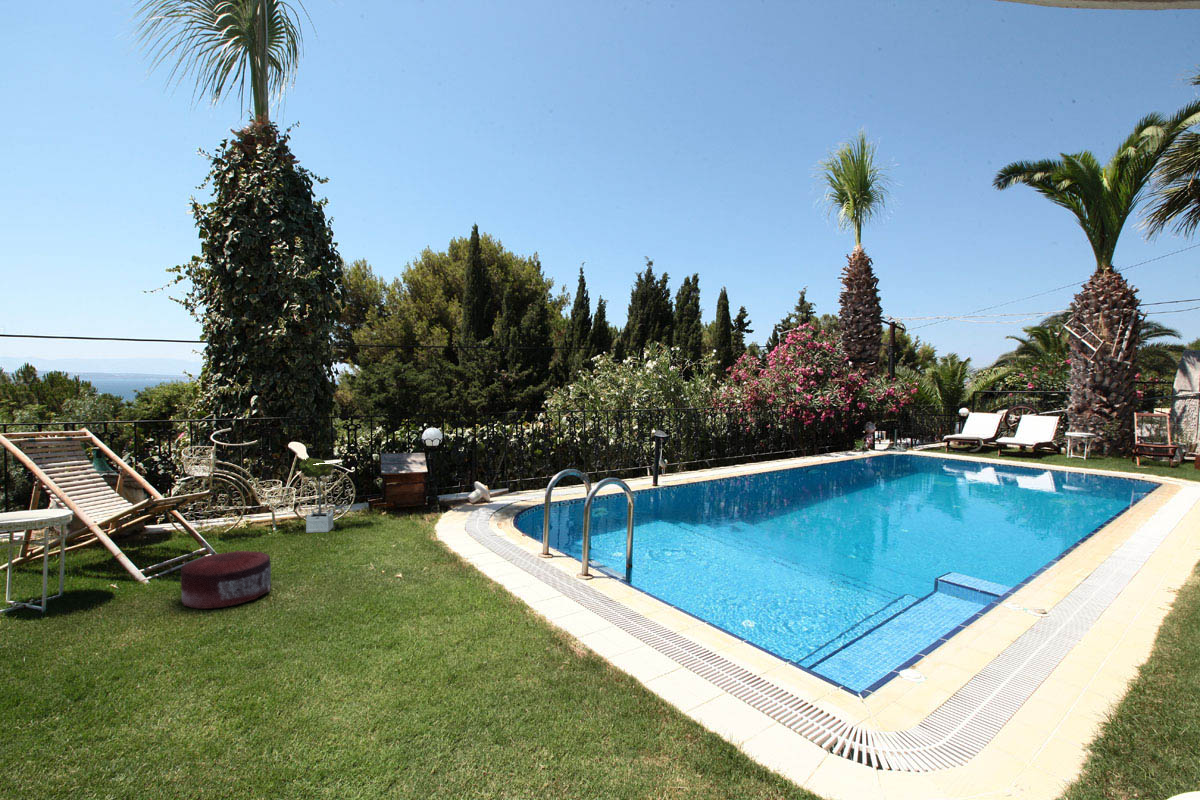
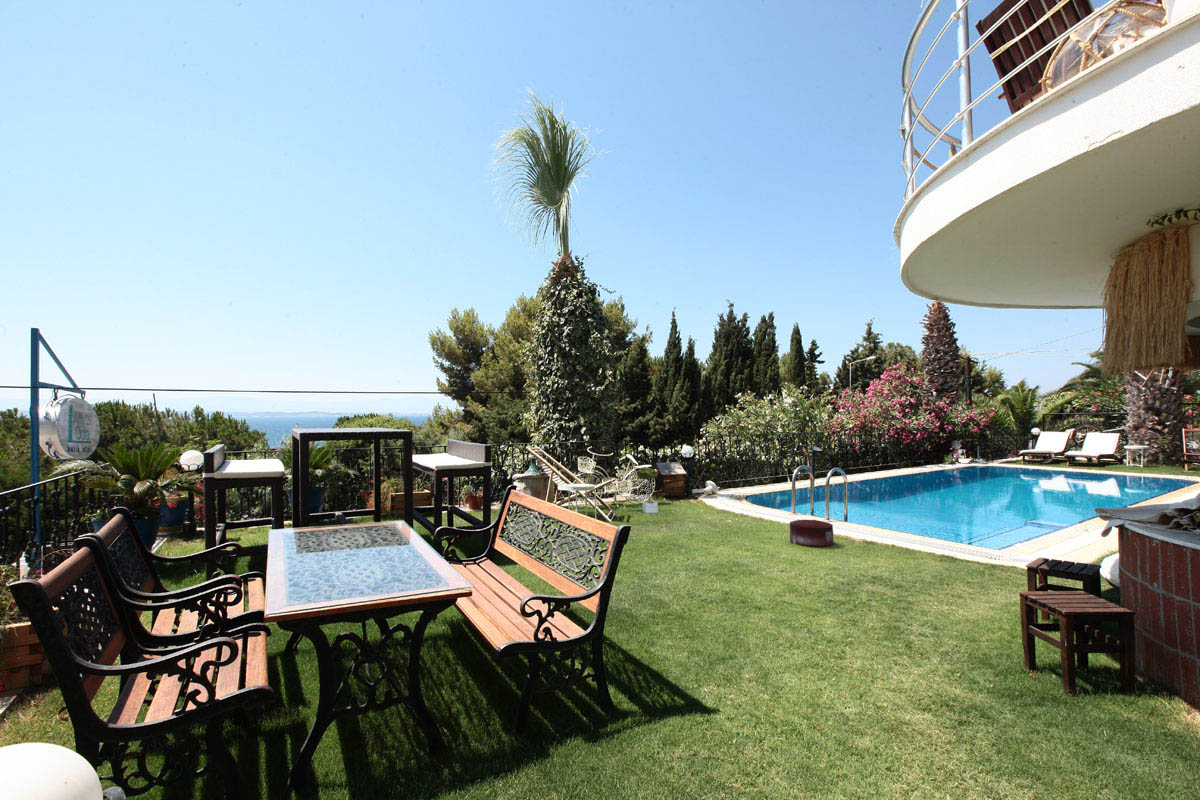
pouf: present [180,551,271,609] -> present [790,519,834,547]

